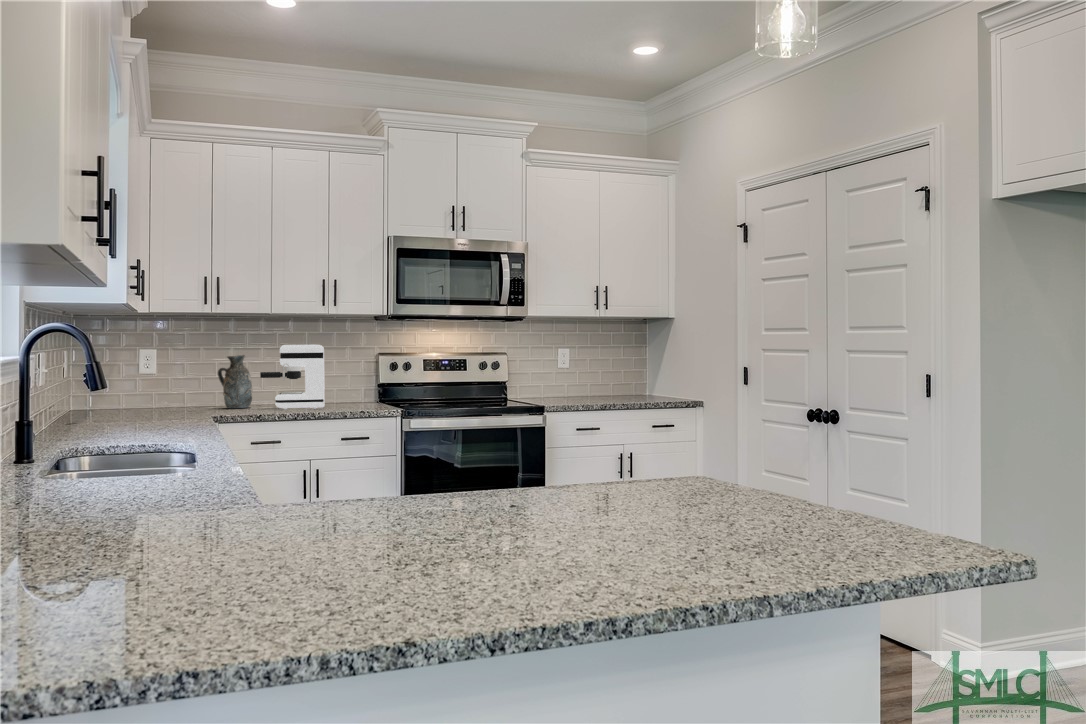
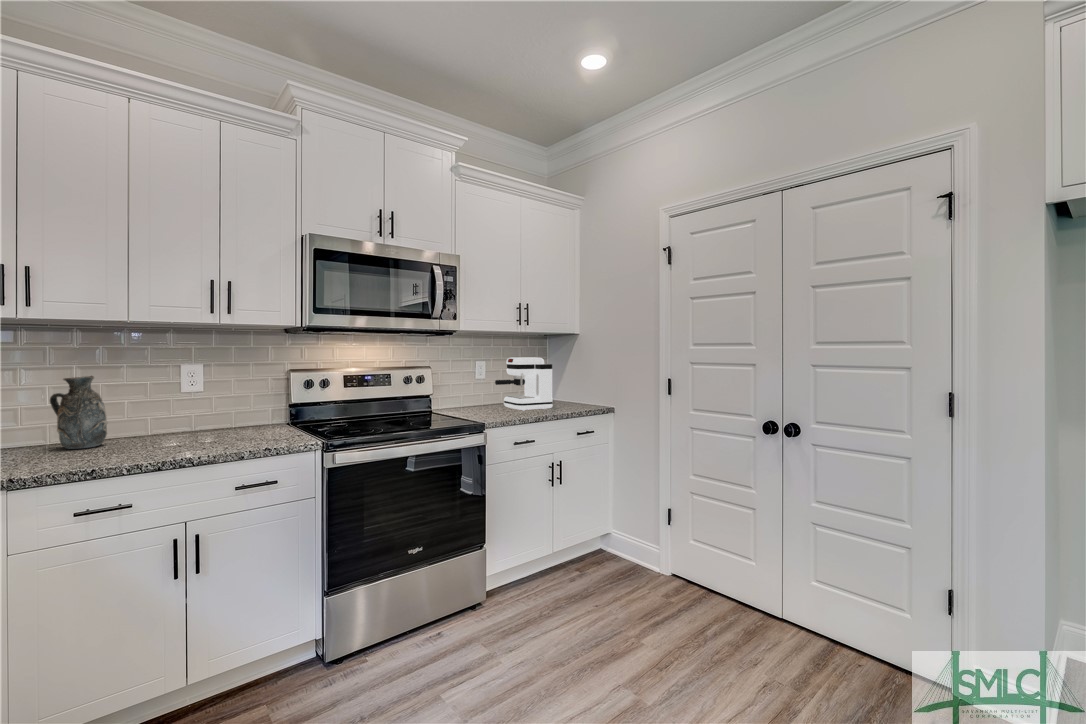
coffee maker: present [260,345,325,410] -> present [495,358,553,411]

